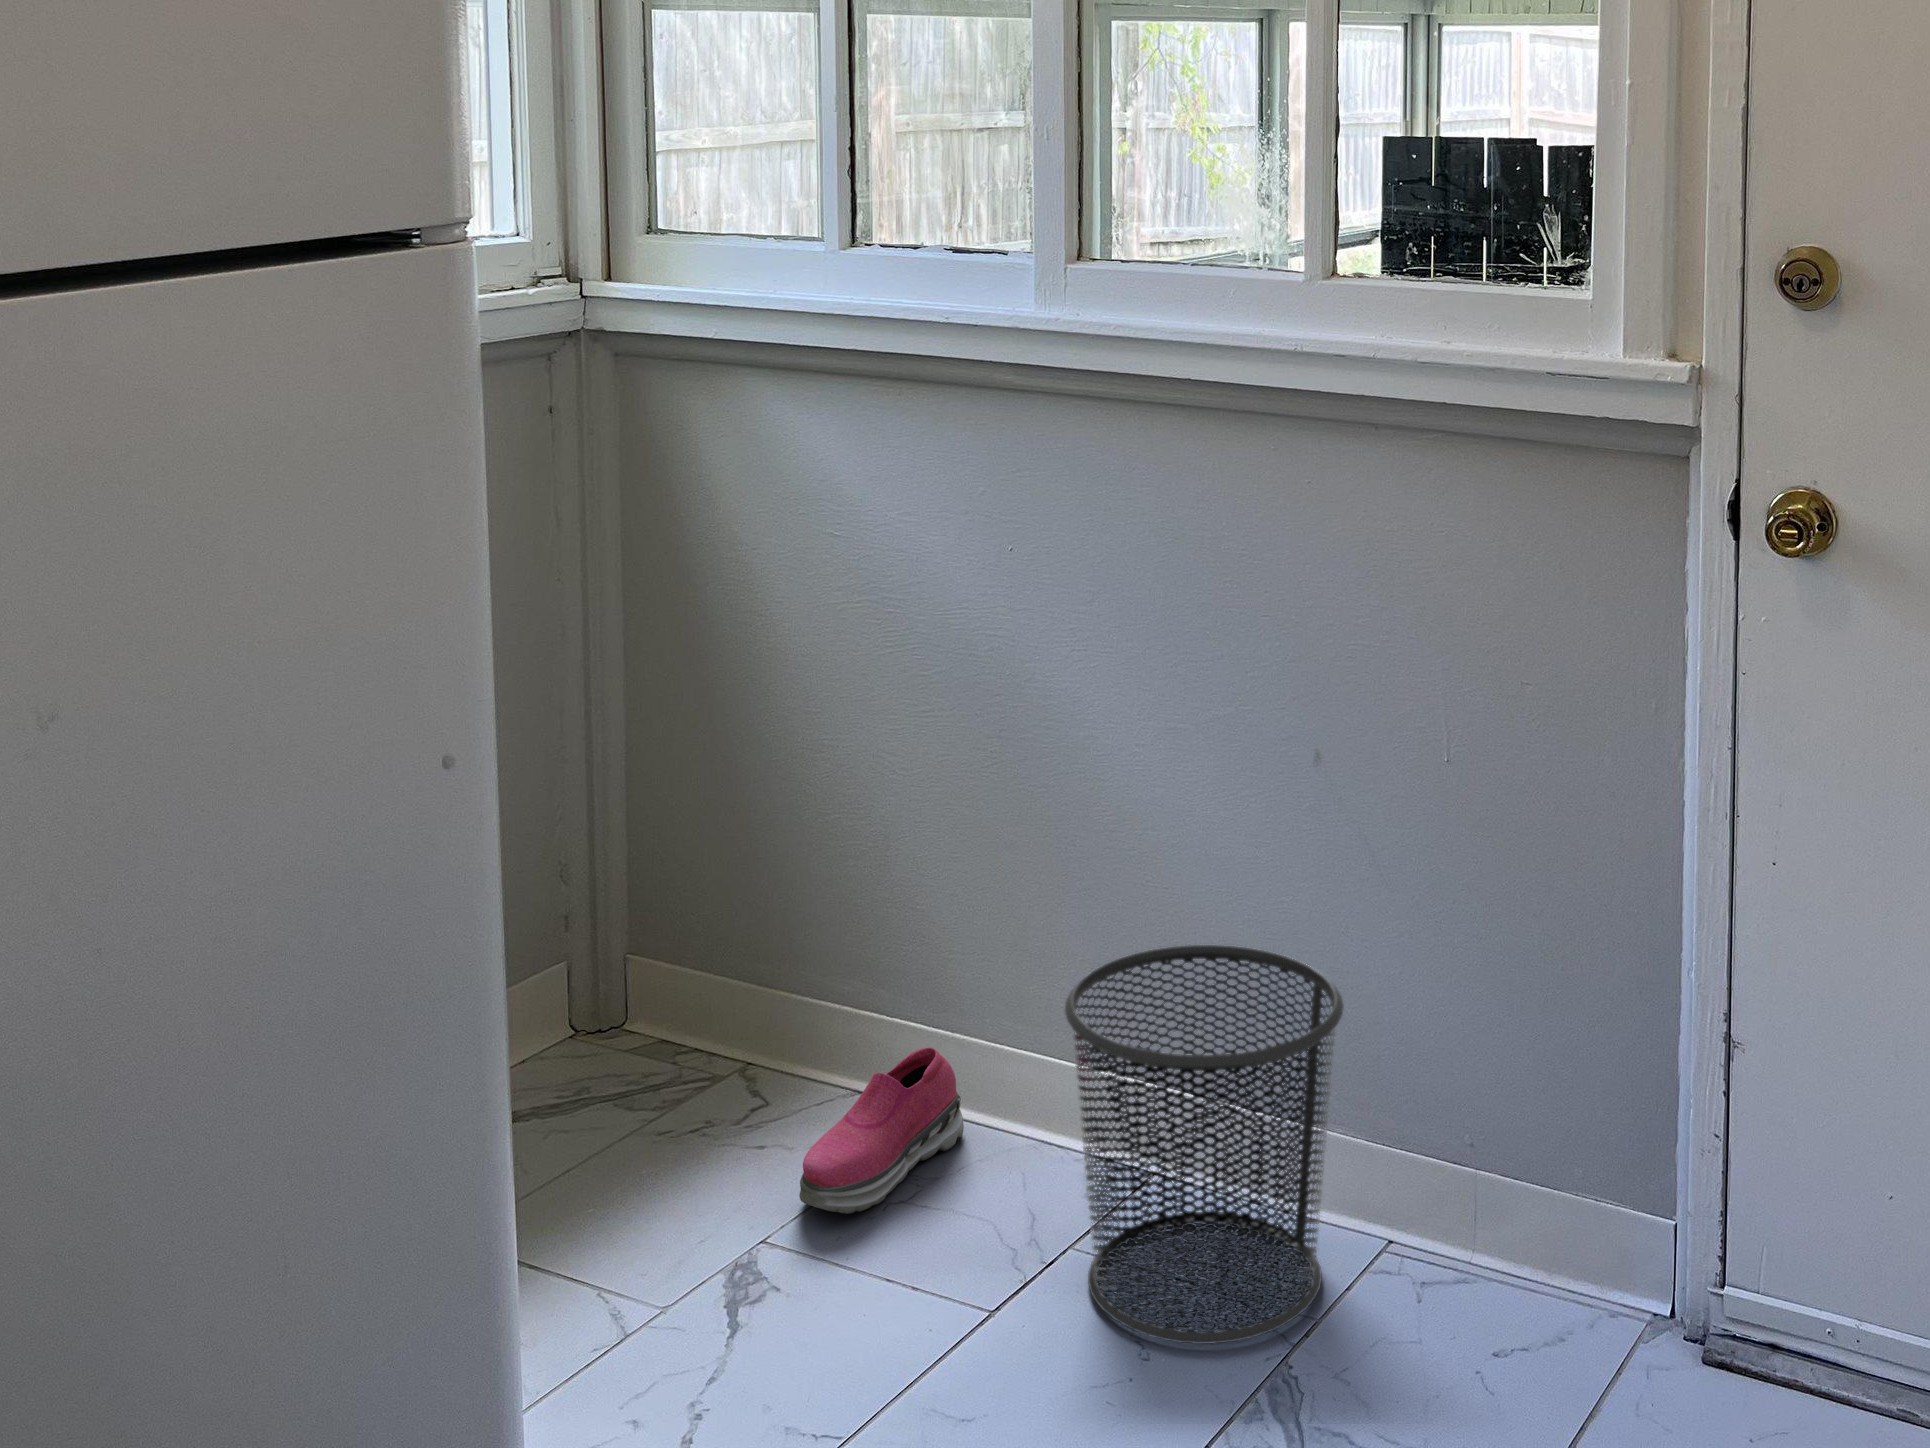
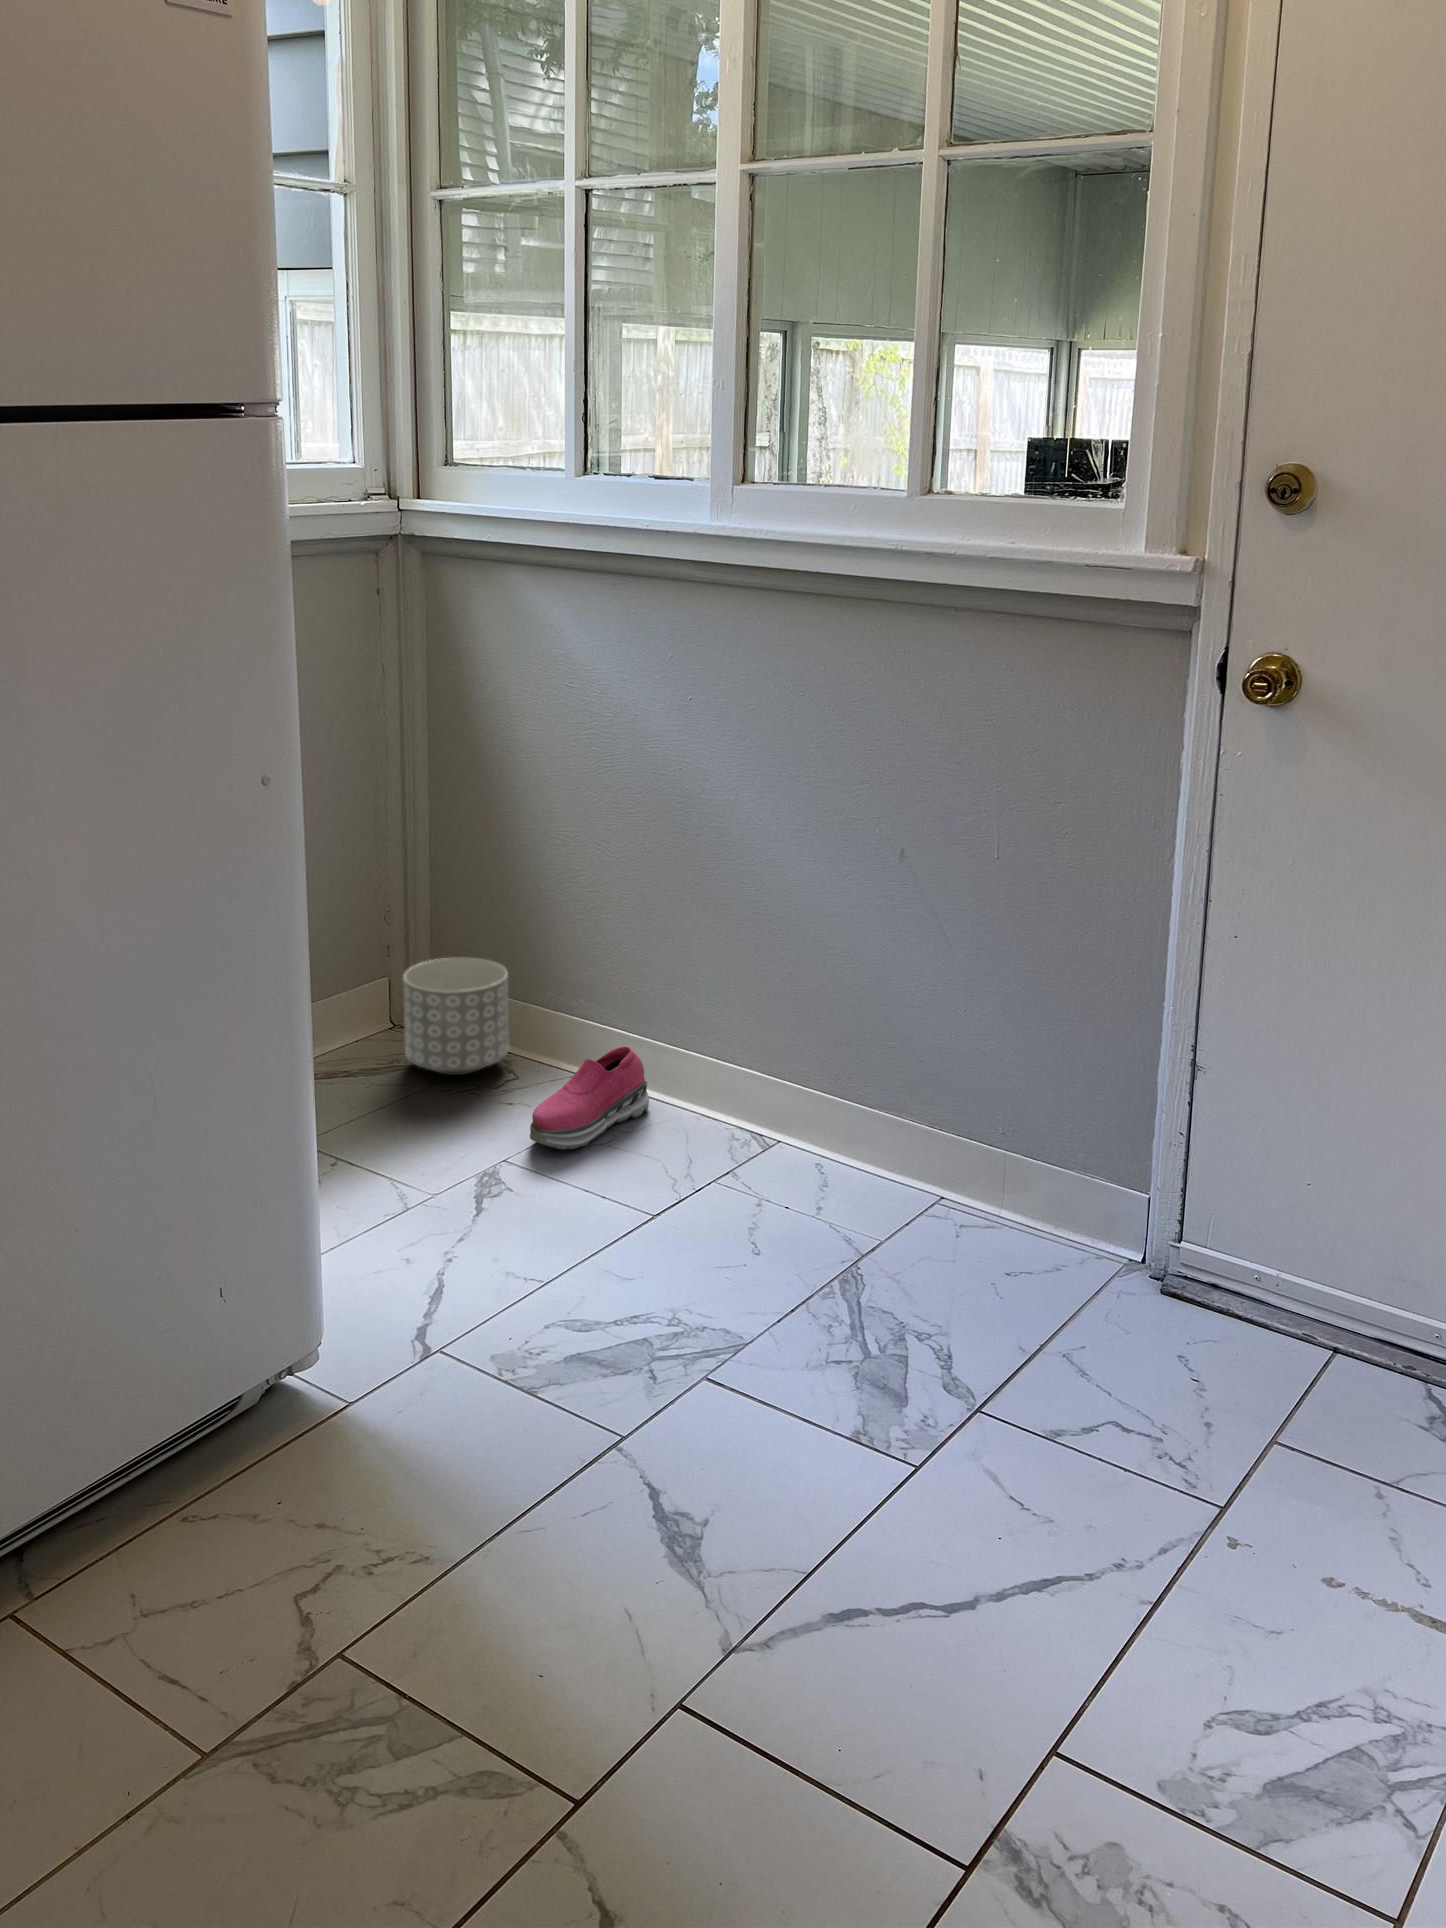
planter: none [600,926,754,1102] -> present [403,958,509,1075]
waste bin: present [1065,945,1344,1344] -> none [711,981,913,1249]

